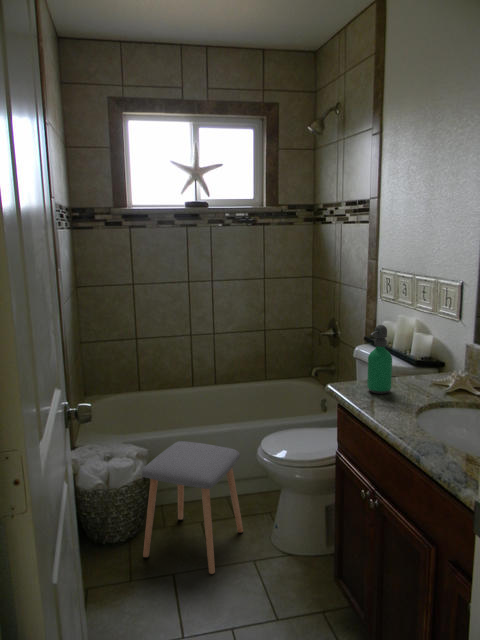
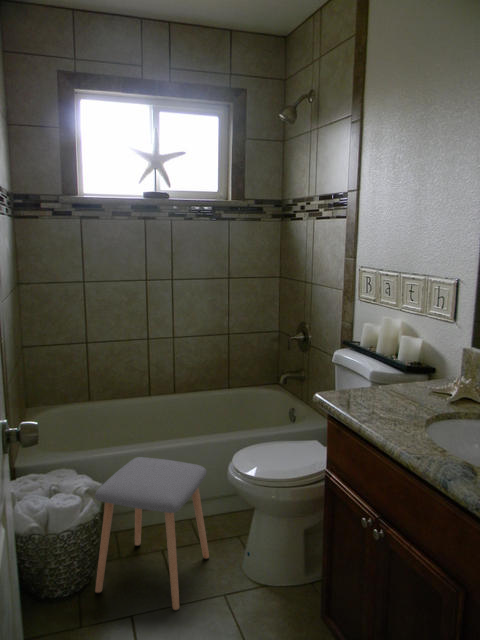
soap dispenser: present [367,325,392,394] -> none [361,326,390,404]

